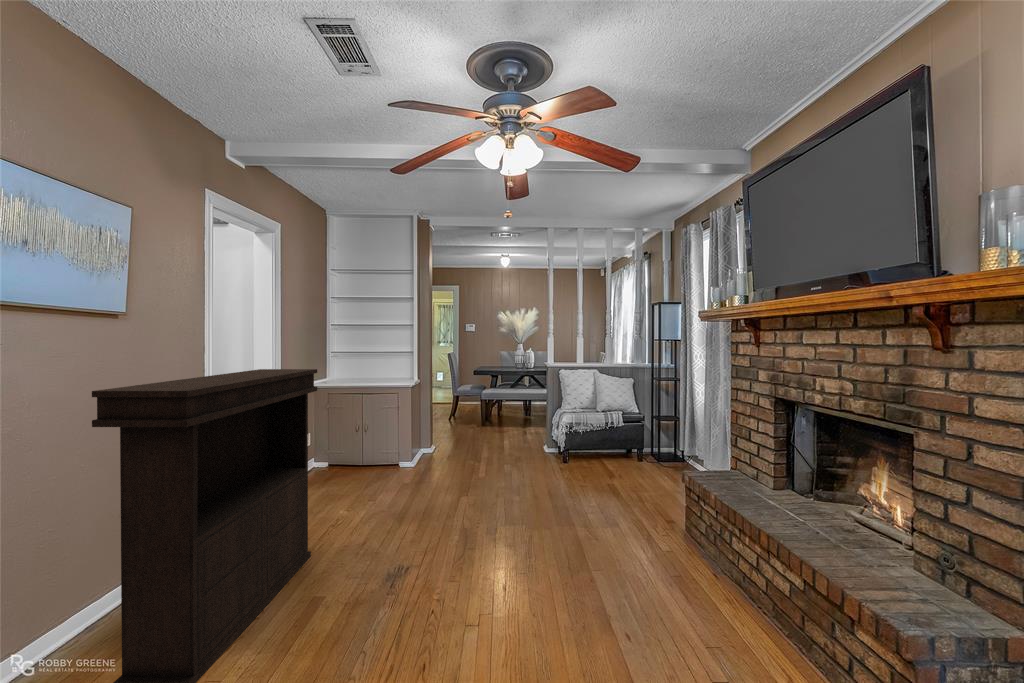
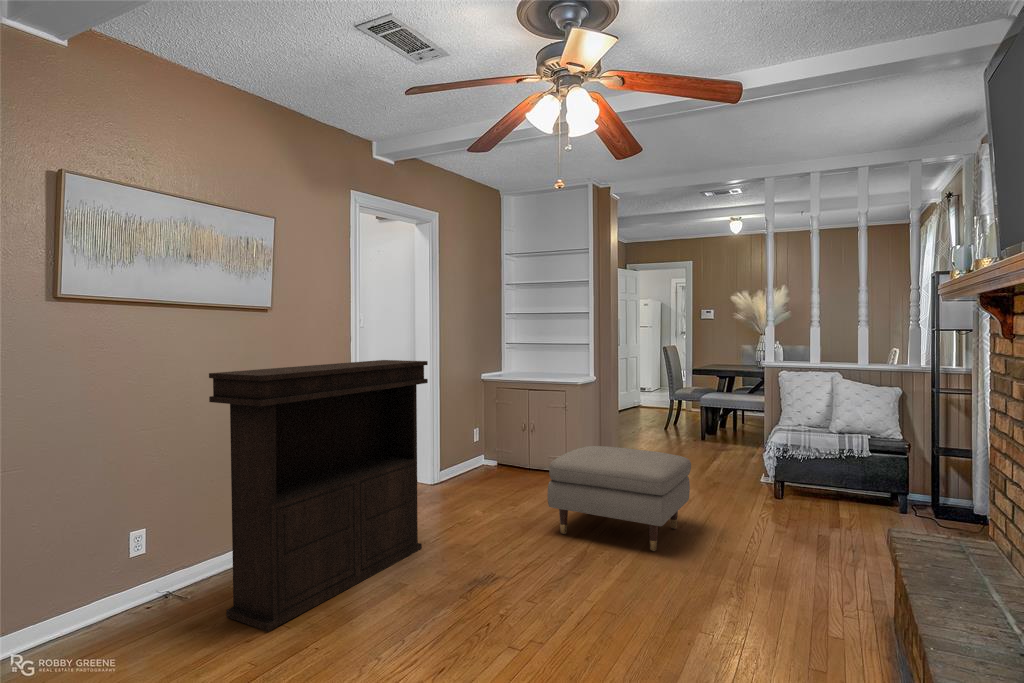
ottoman: none [422,438,530,518] -> present [547,446,691,551]

